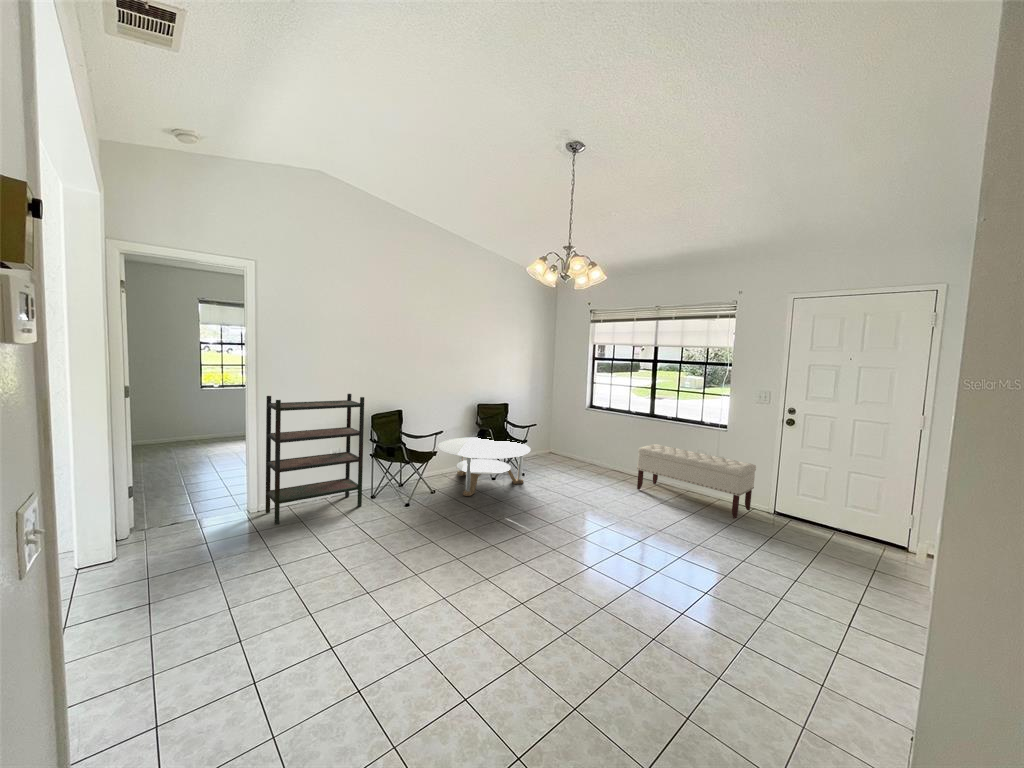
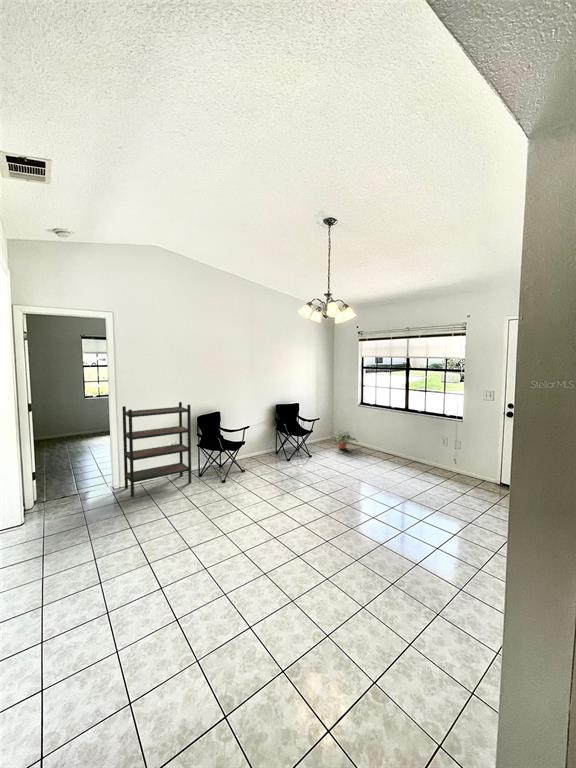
round table: present [438,437,531,496] -> none [246,430,314,474]
potted plant: none [547,441,587,466] -> present [329,430,358,449]
bench: present [637,444,756,519] -> none [395,432,486,489]

